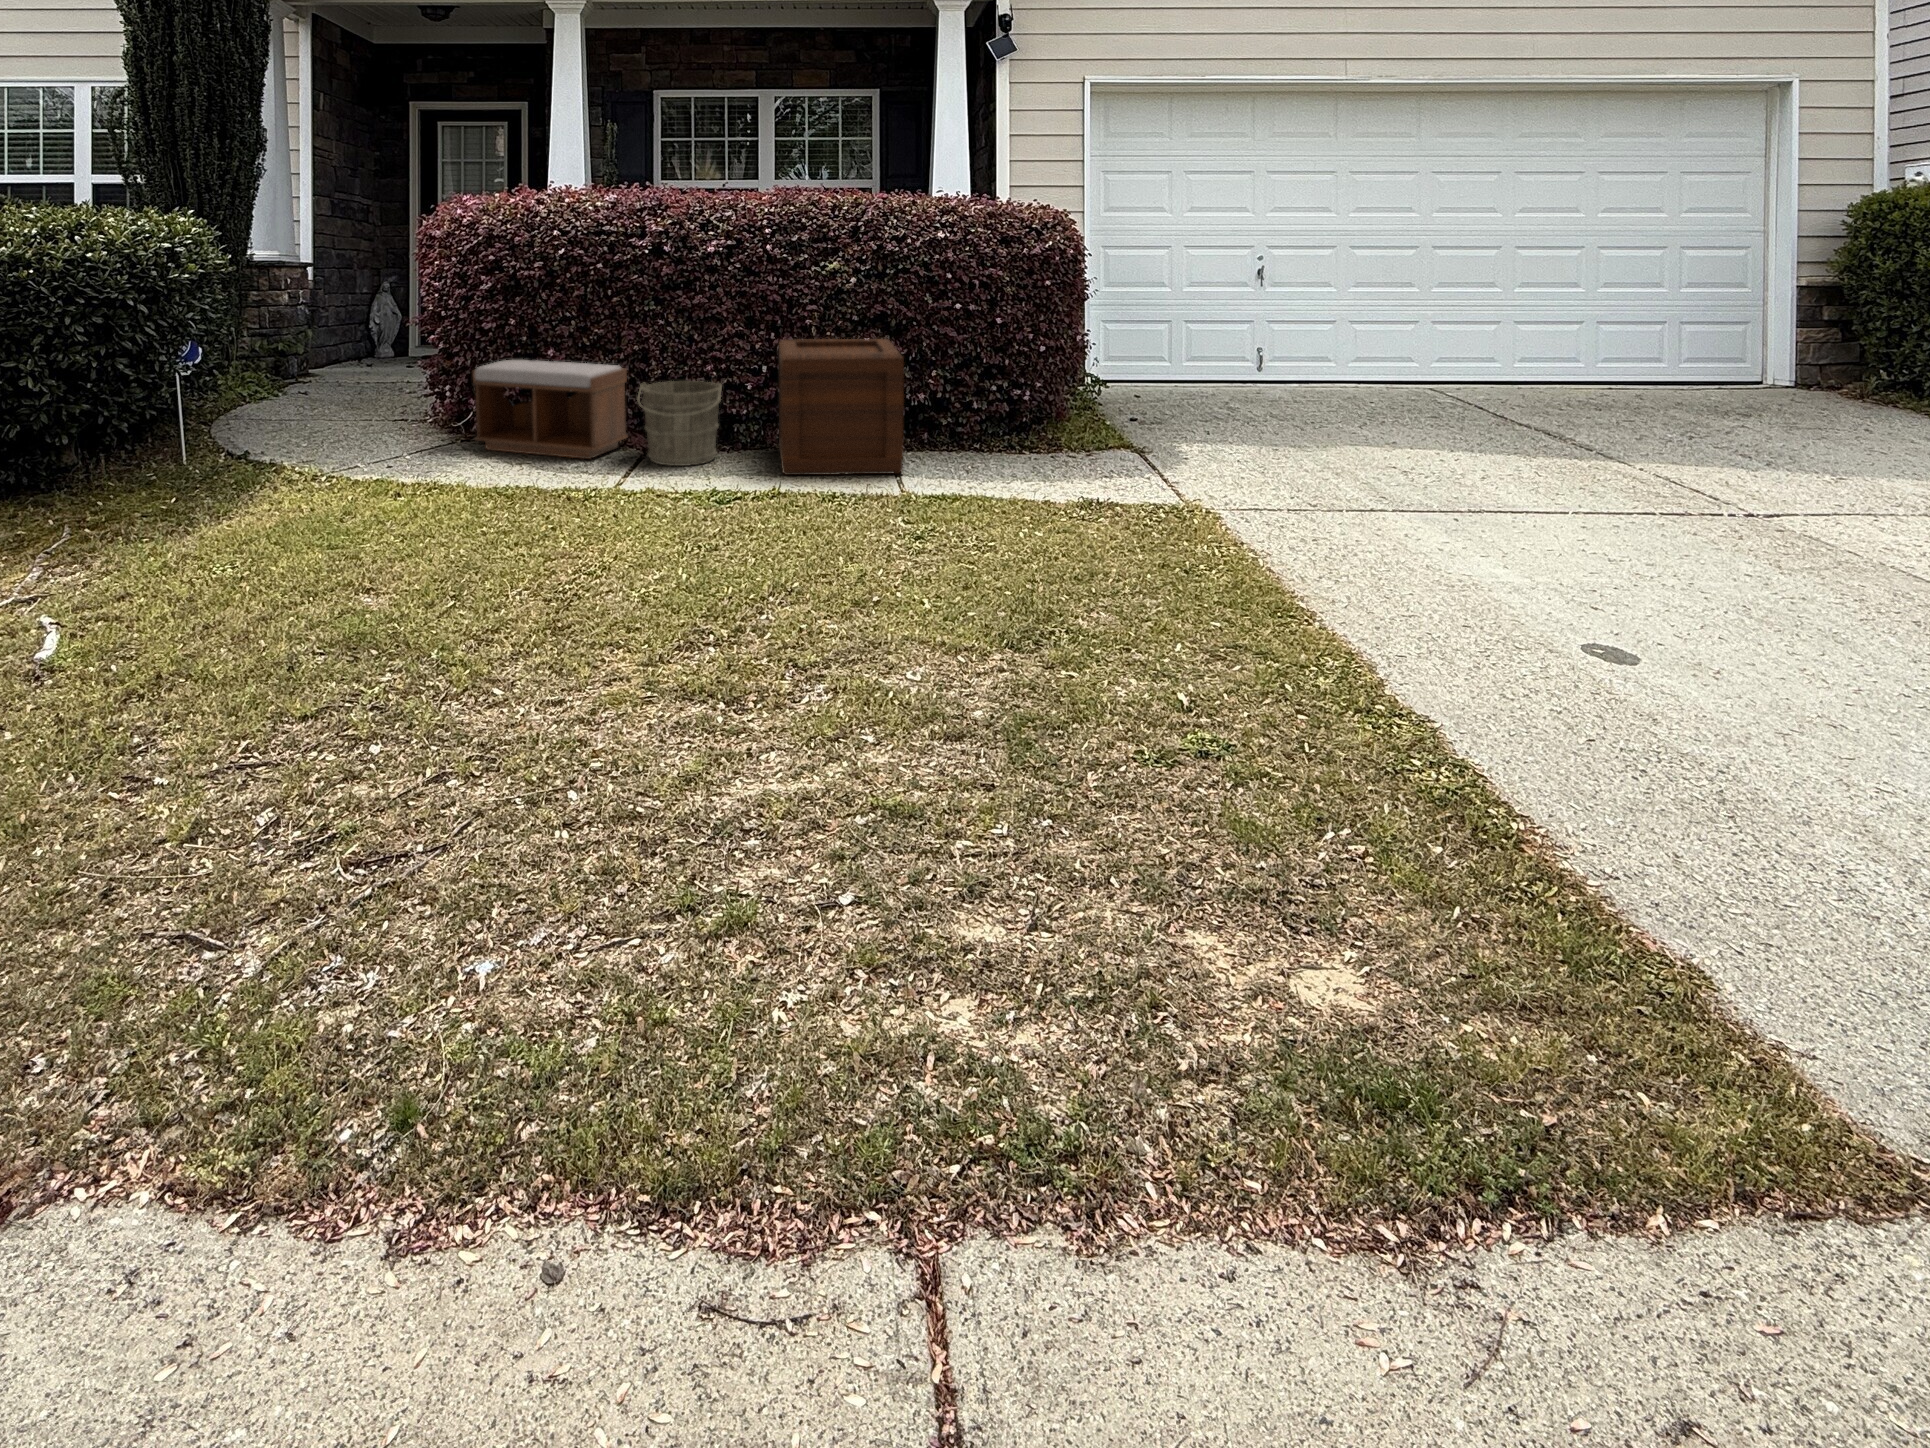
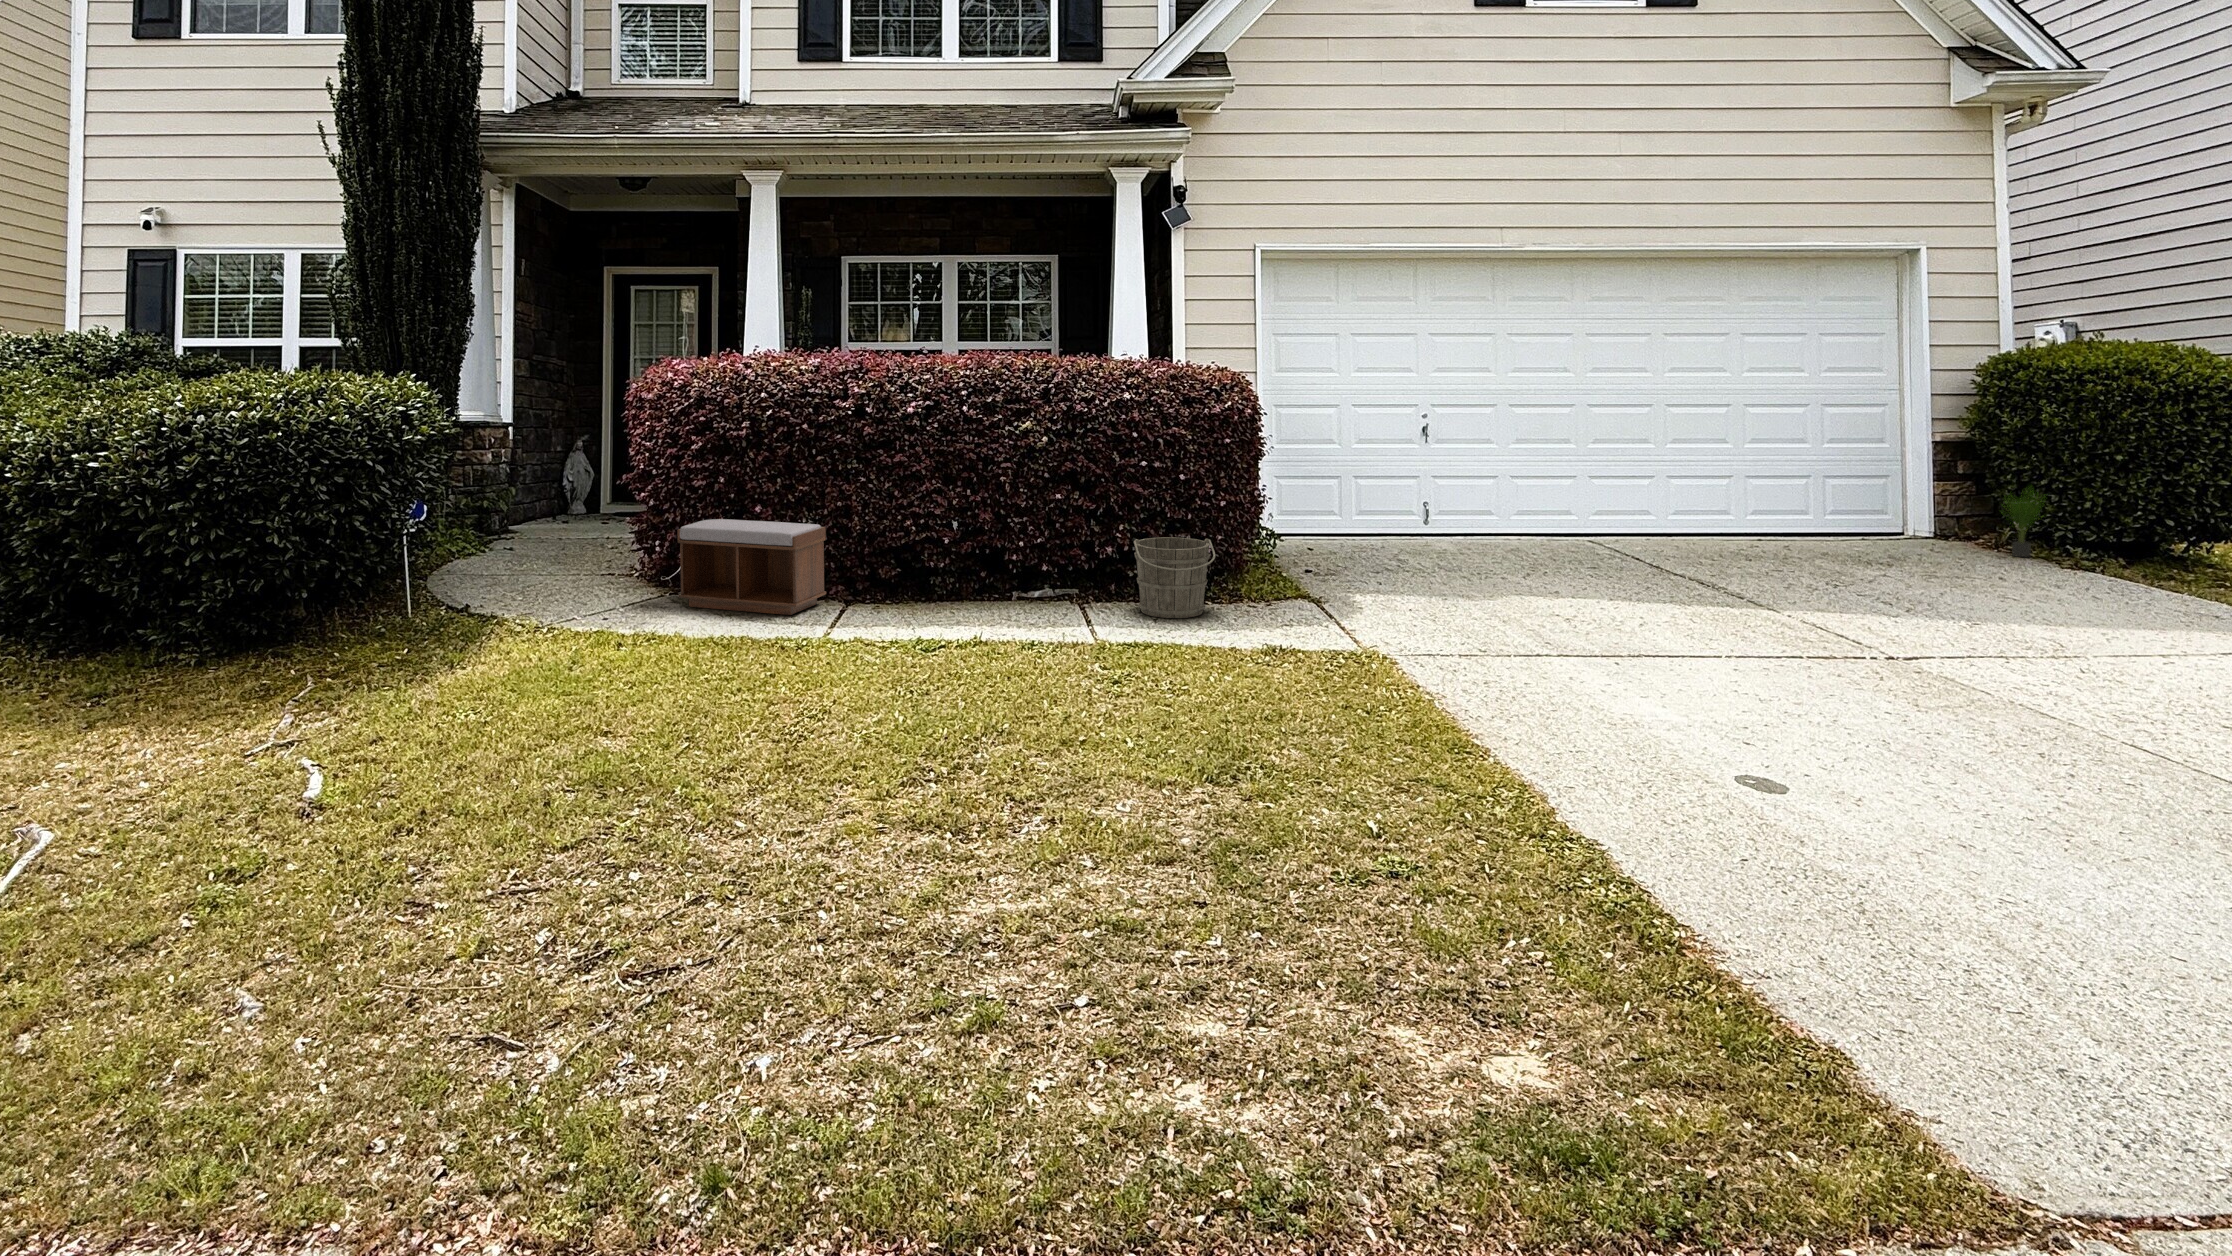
potted plant: none [1853,327,1913,403] -> present [2004,488,2042,557]
wooden crate: present [779,339,904,475] -> none [972,498,1094,629]
bucket: present [638,381,722,466] -> present [1134,537,1215,618]

